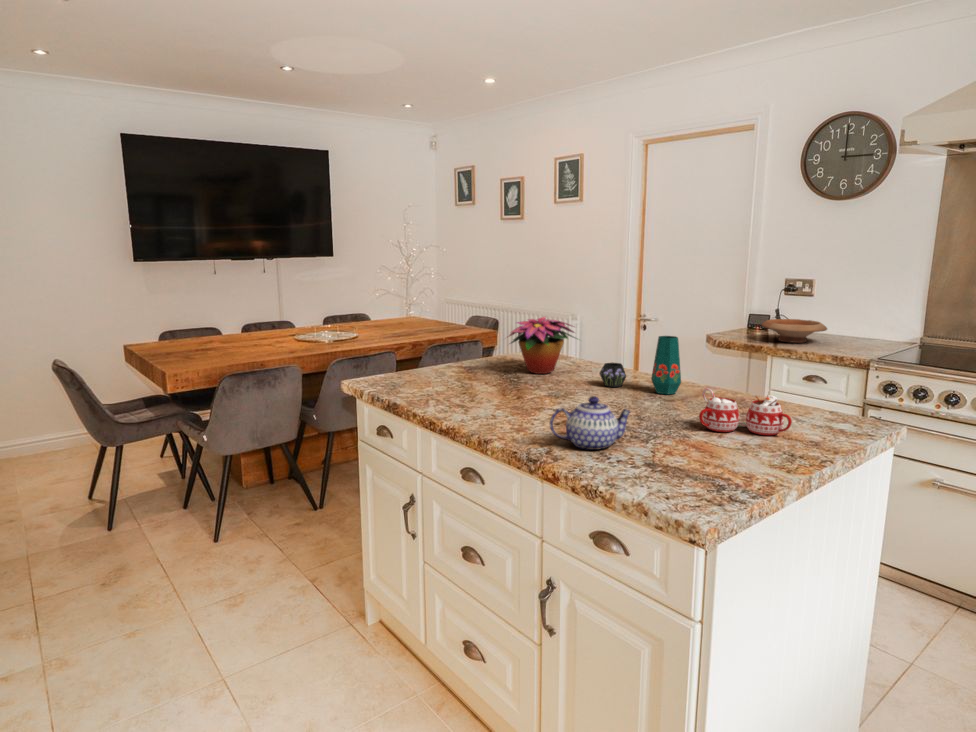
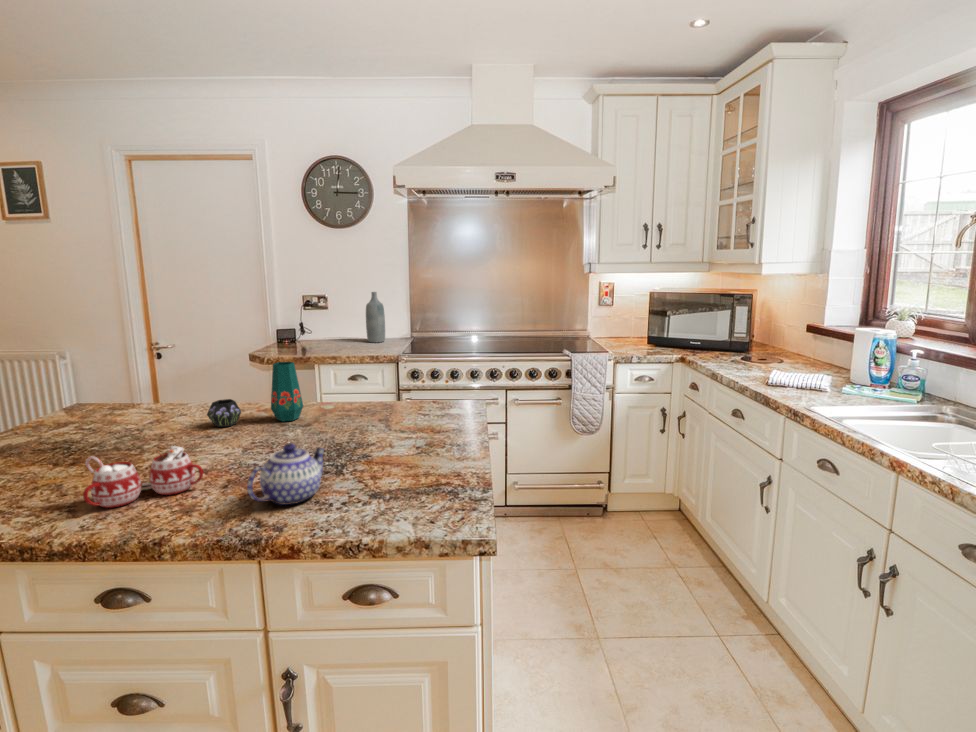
bottle: none [854,279,884,343] -> present [366,292,385,343]
flower arrangement: present [509,317,575,374] -> none [43,359,167,432]
wooden bowl: present [761,319,827,343] -> none [298,329,352,351]
mug: present [699,388,792,435] -> present [83,446,203,508]

